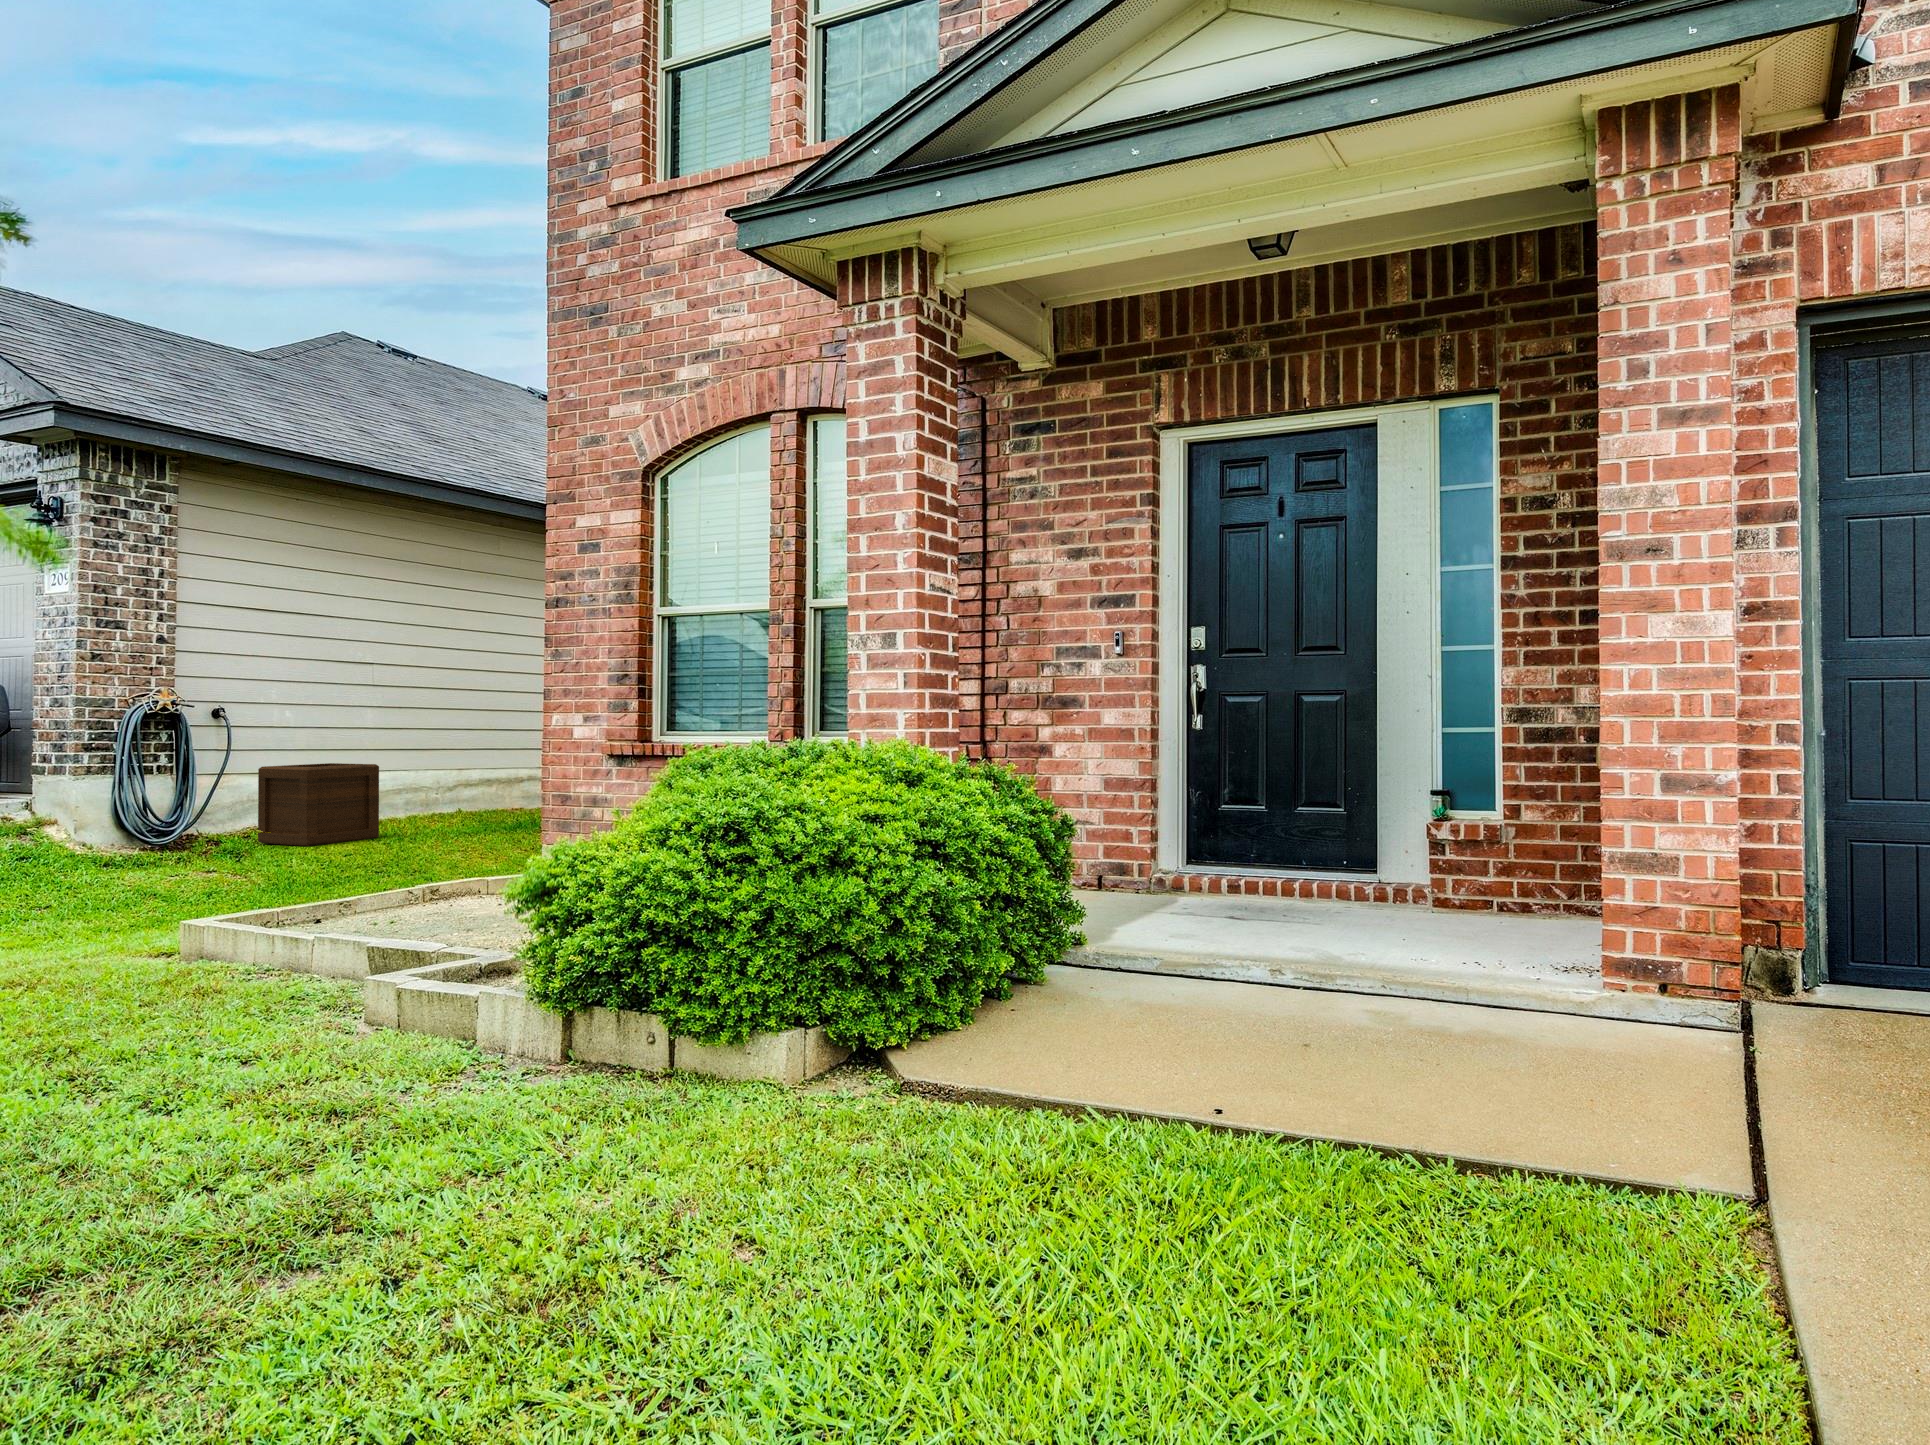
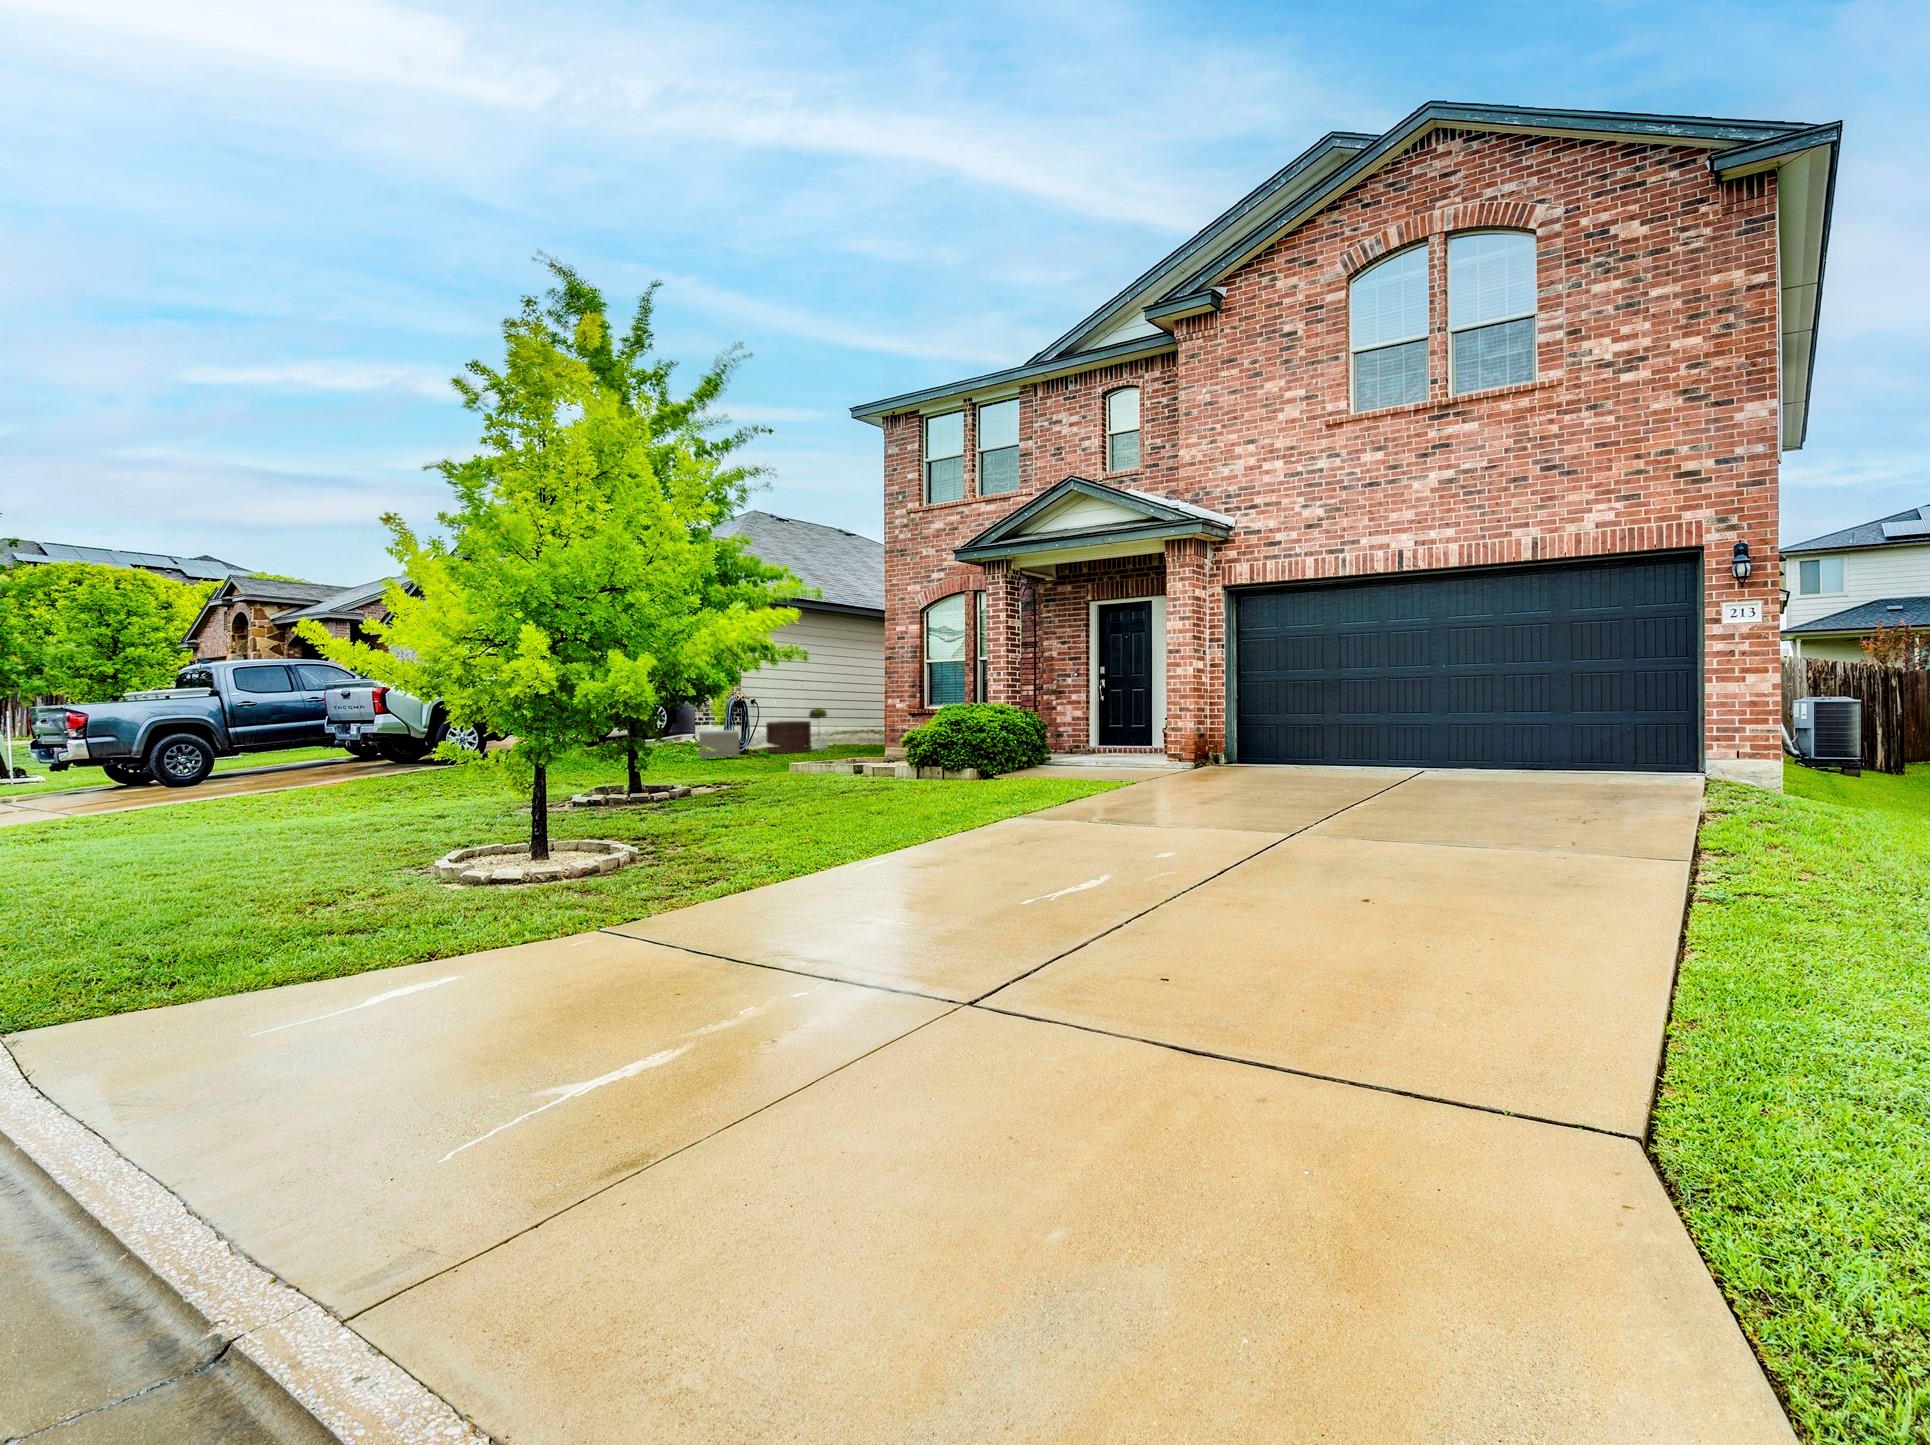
potted tree: none [384,730,434,829] -> present [809,708,828,749]
storage bench: none [25,789,149,874] -> present [699,730,739,759]

